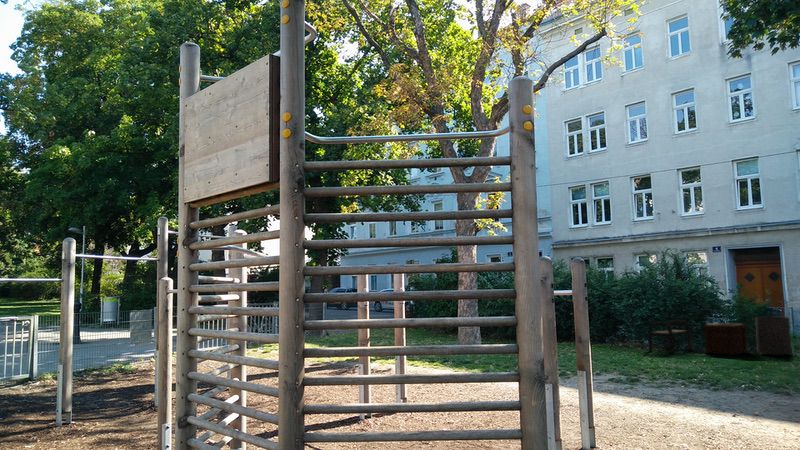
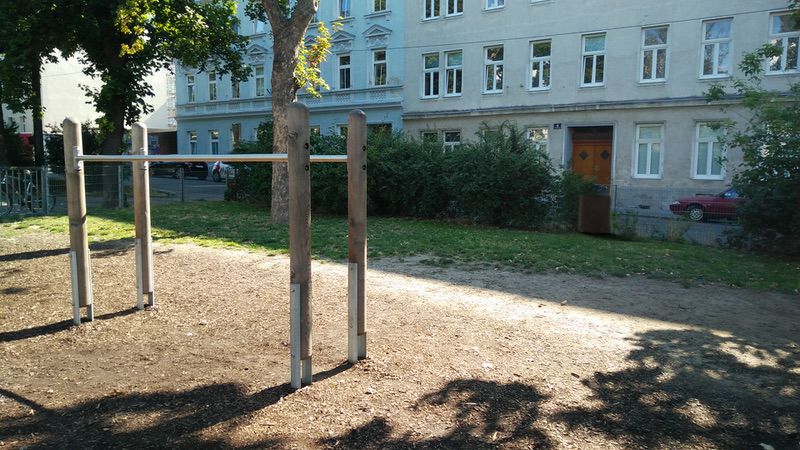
bench: present [649,320,692,353] -> none [476,196,518,230]
wooden crate: present [704,323,748,355] -> none [530,200,571,233]

